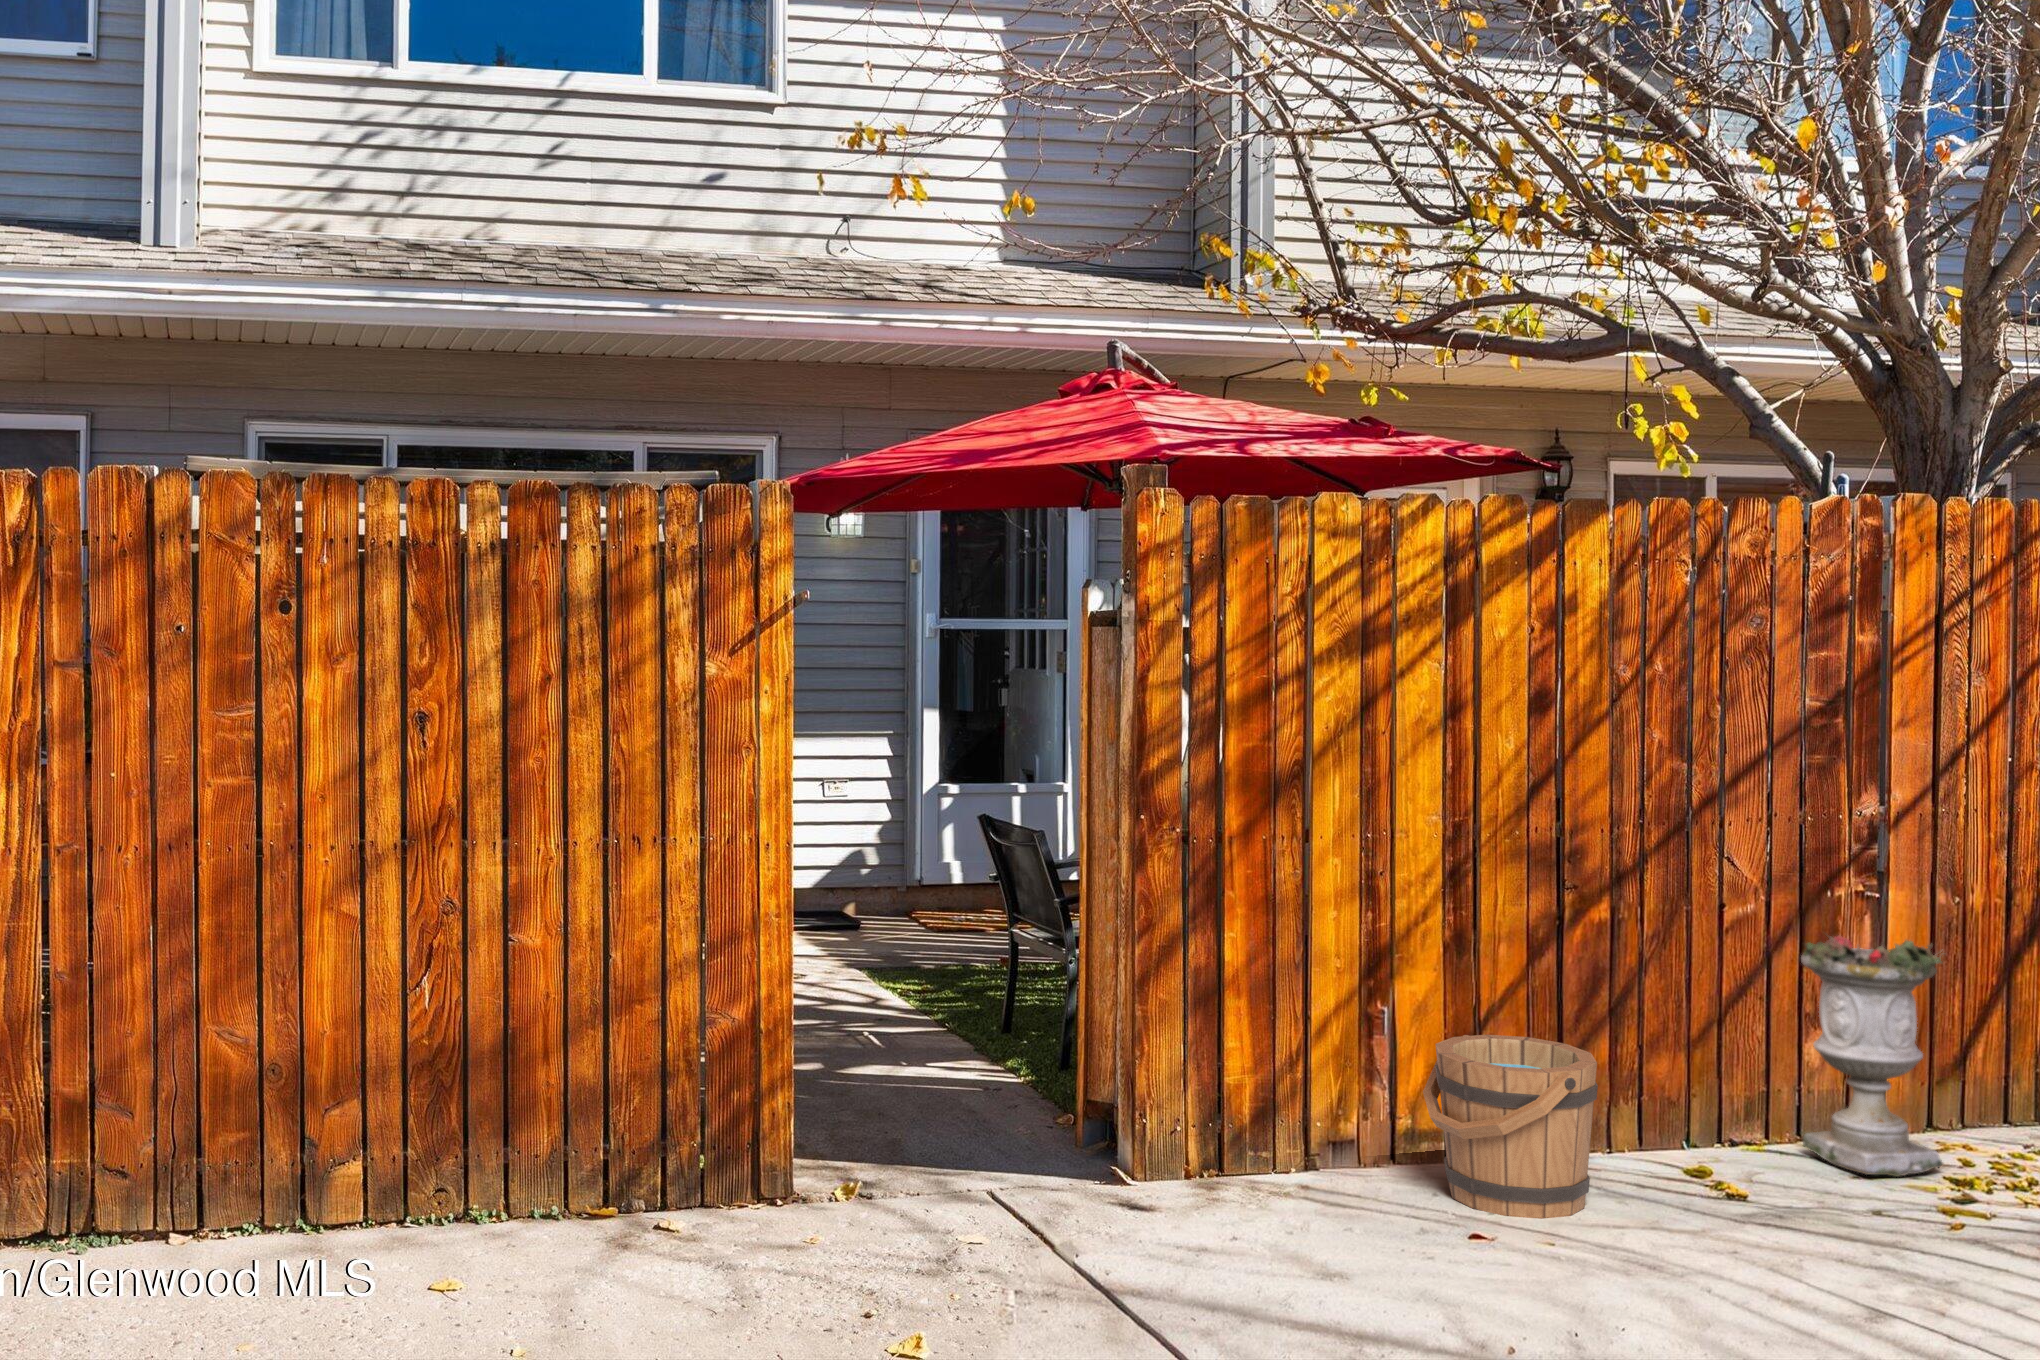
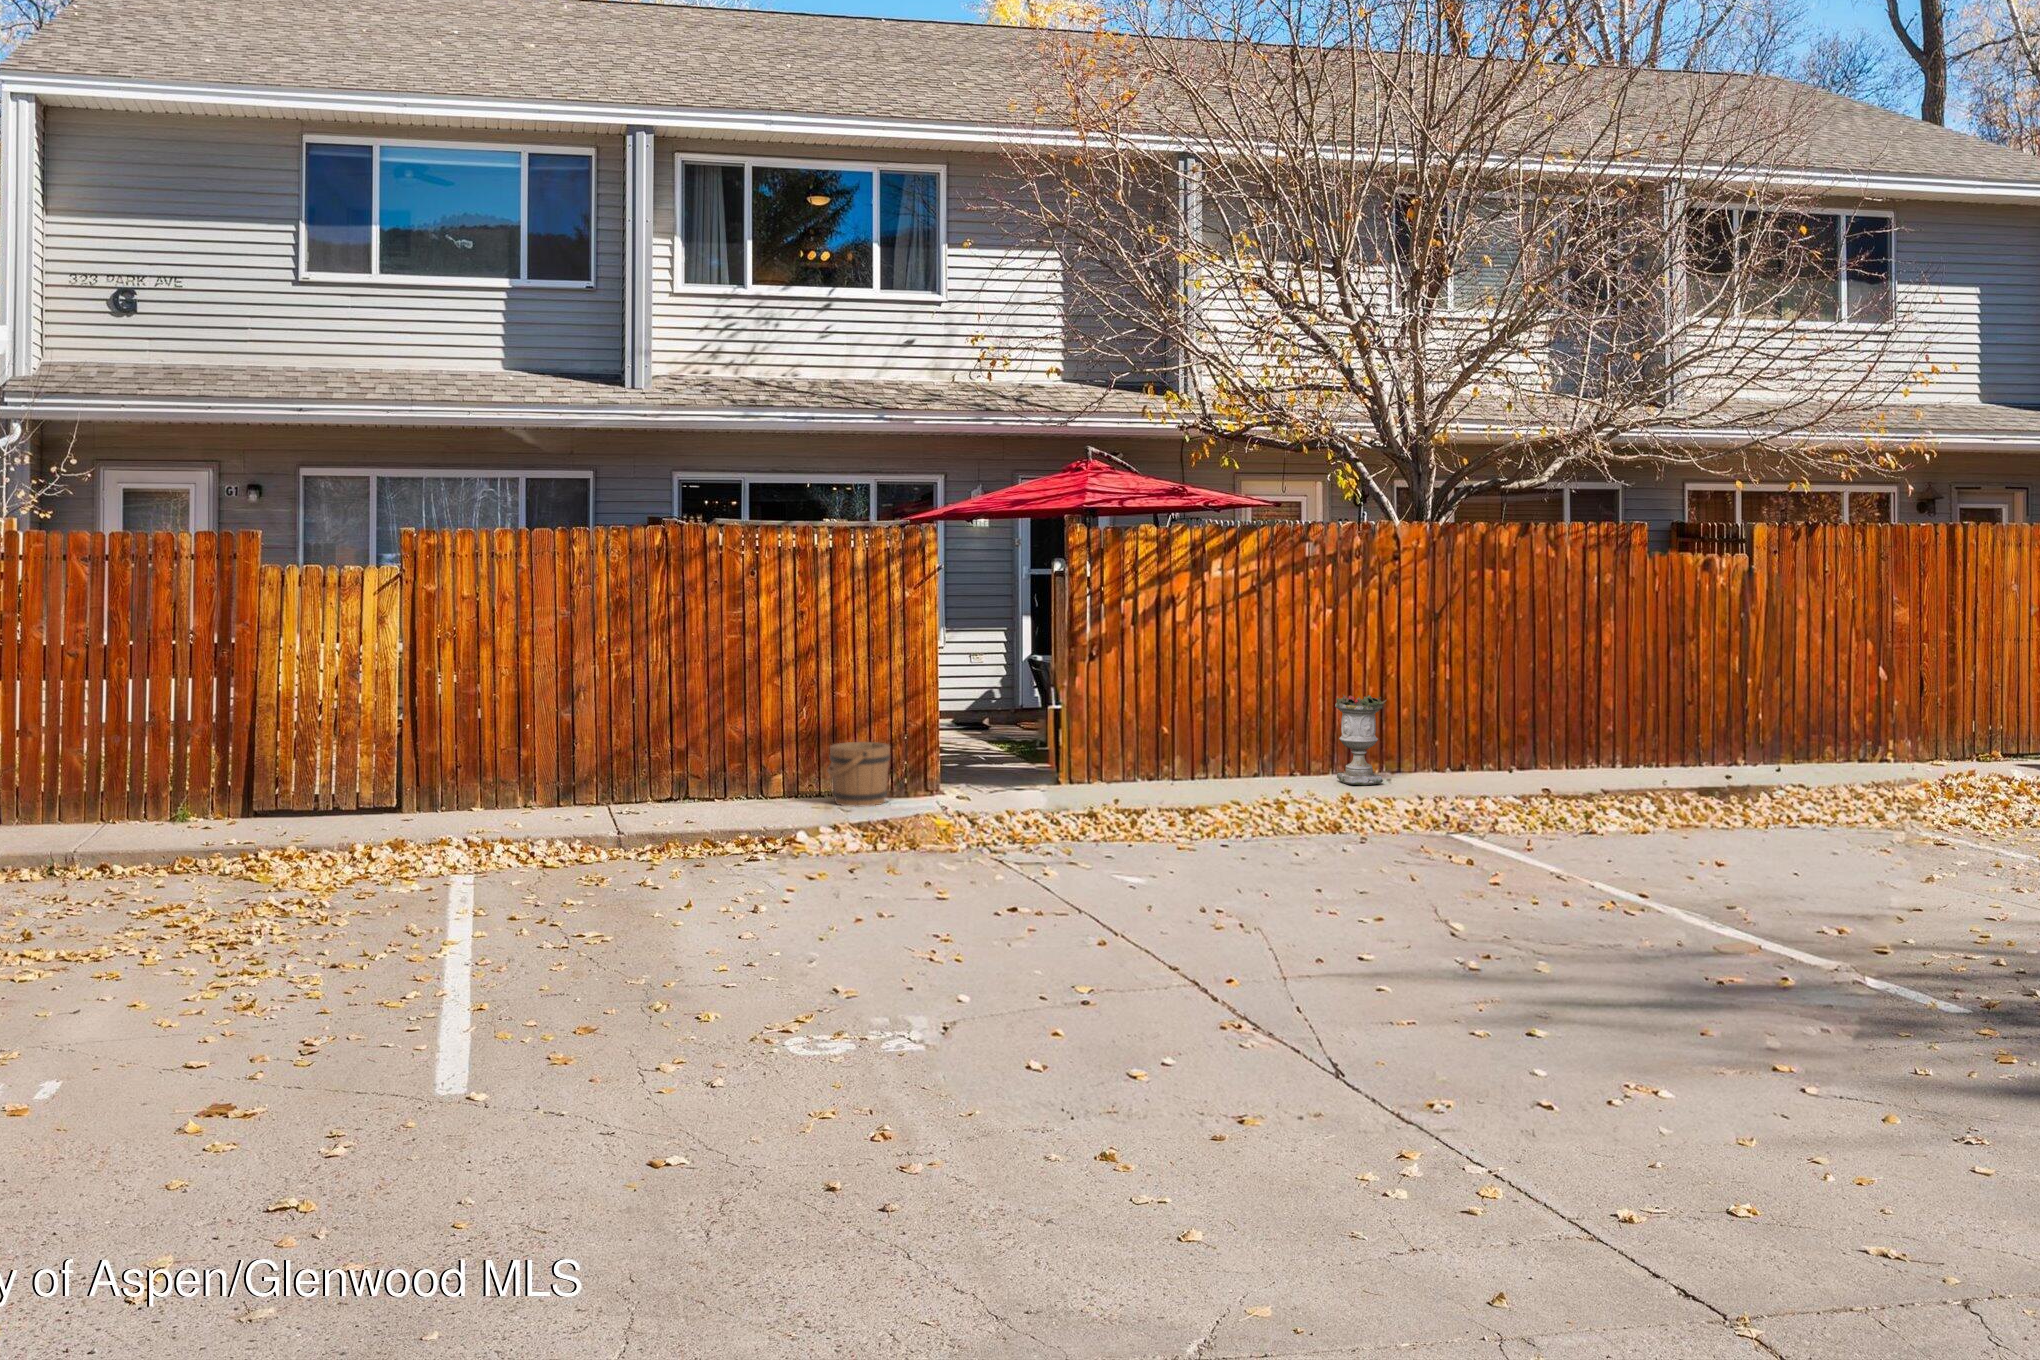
bucket: present [1423,1035,1598,1219] -> present [827,742,890,807]

